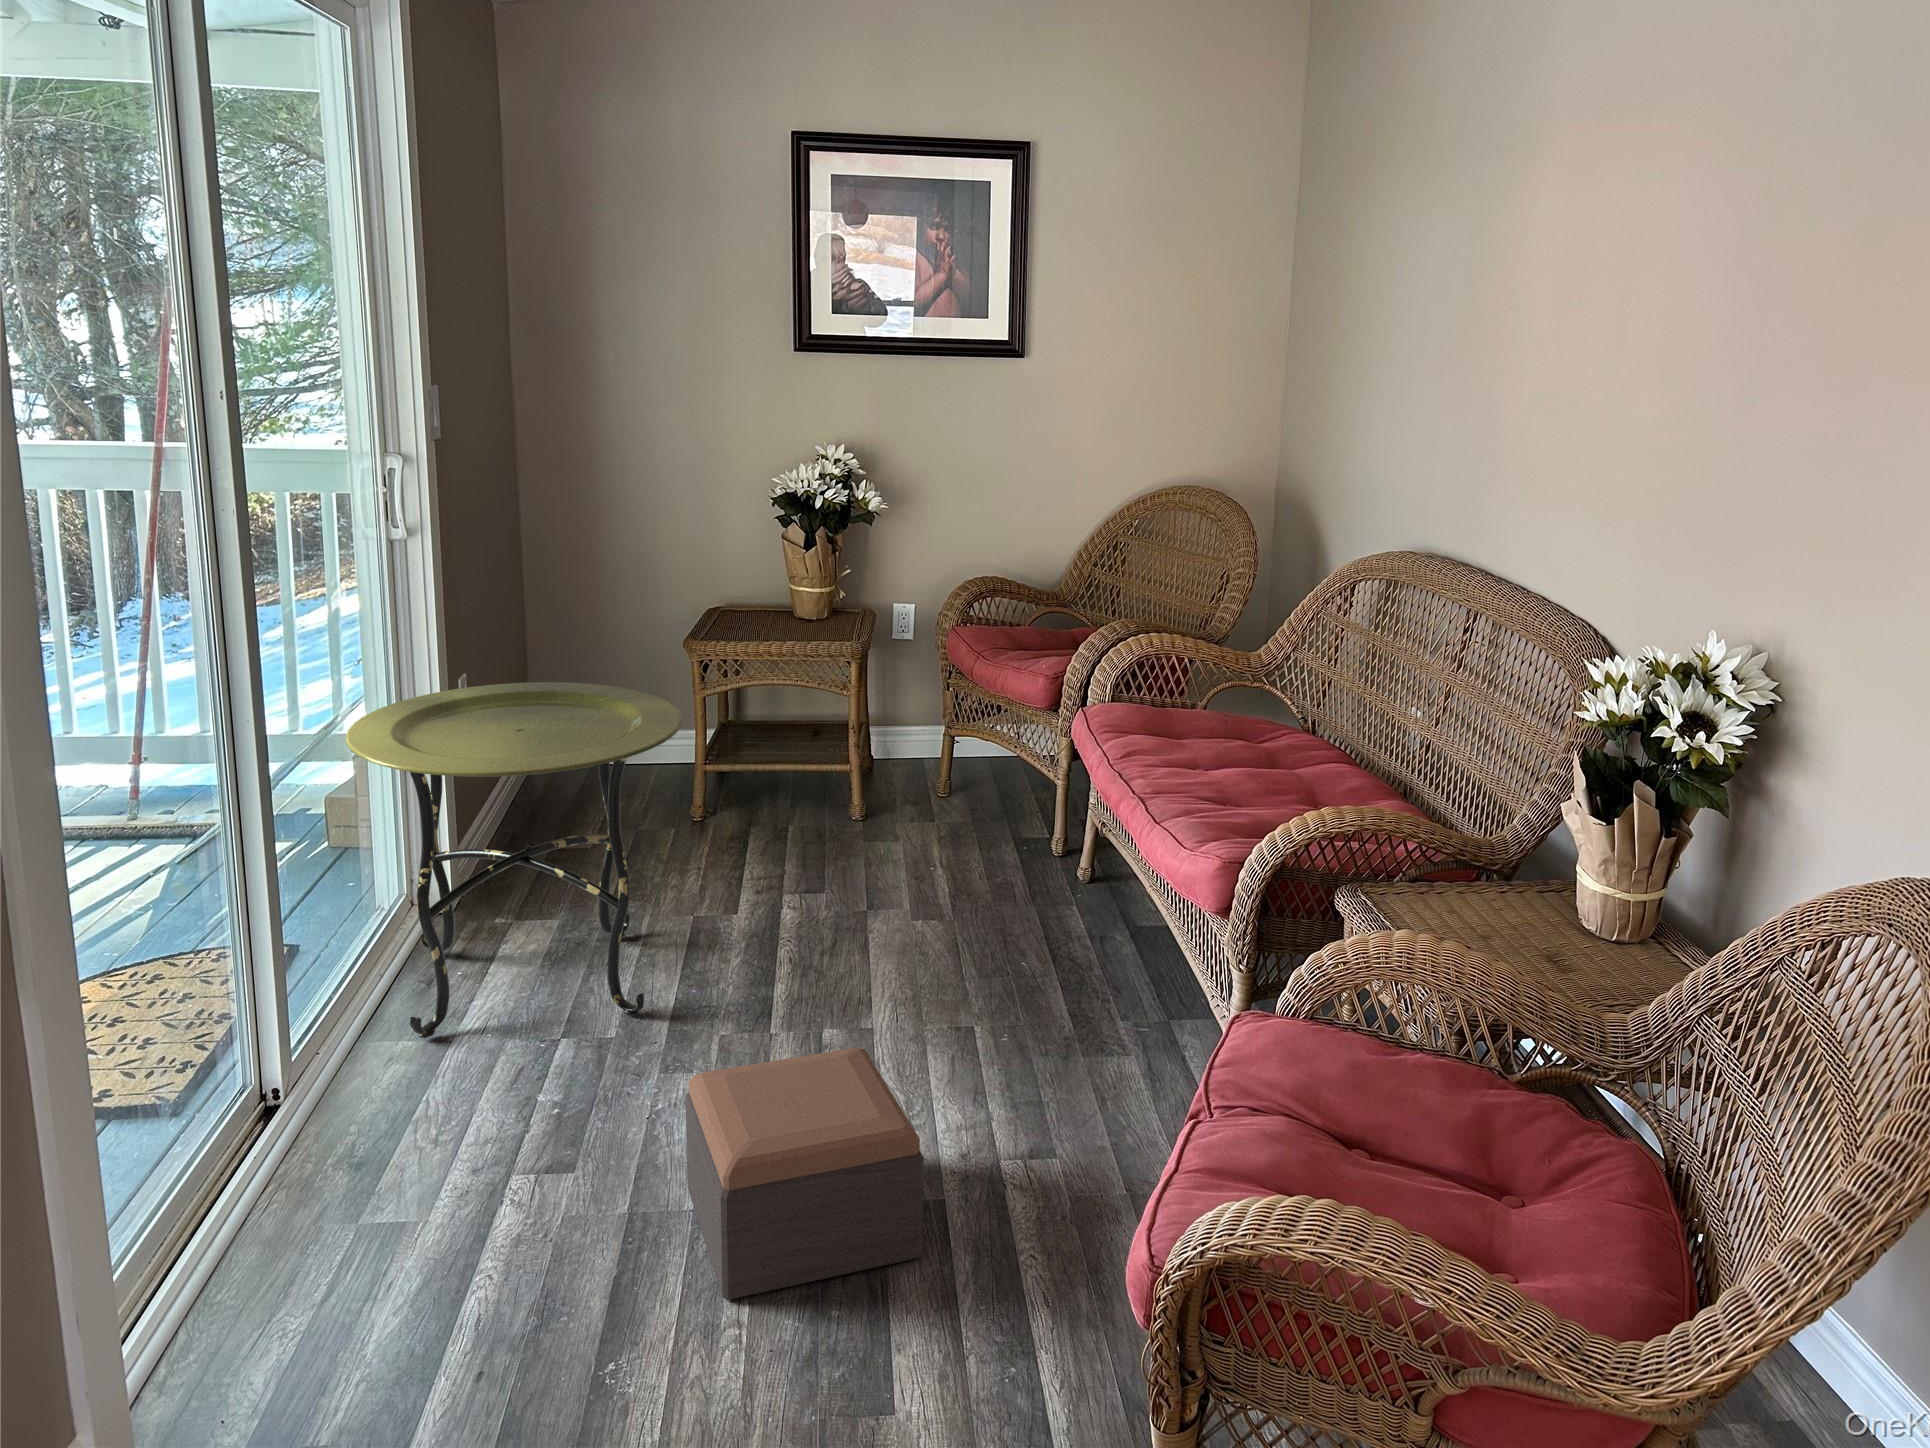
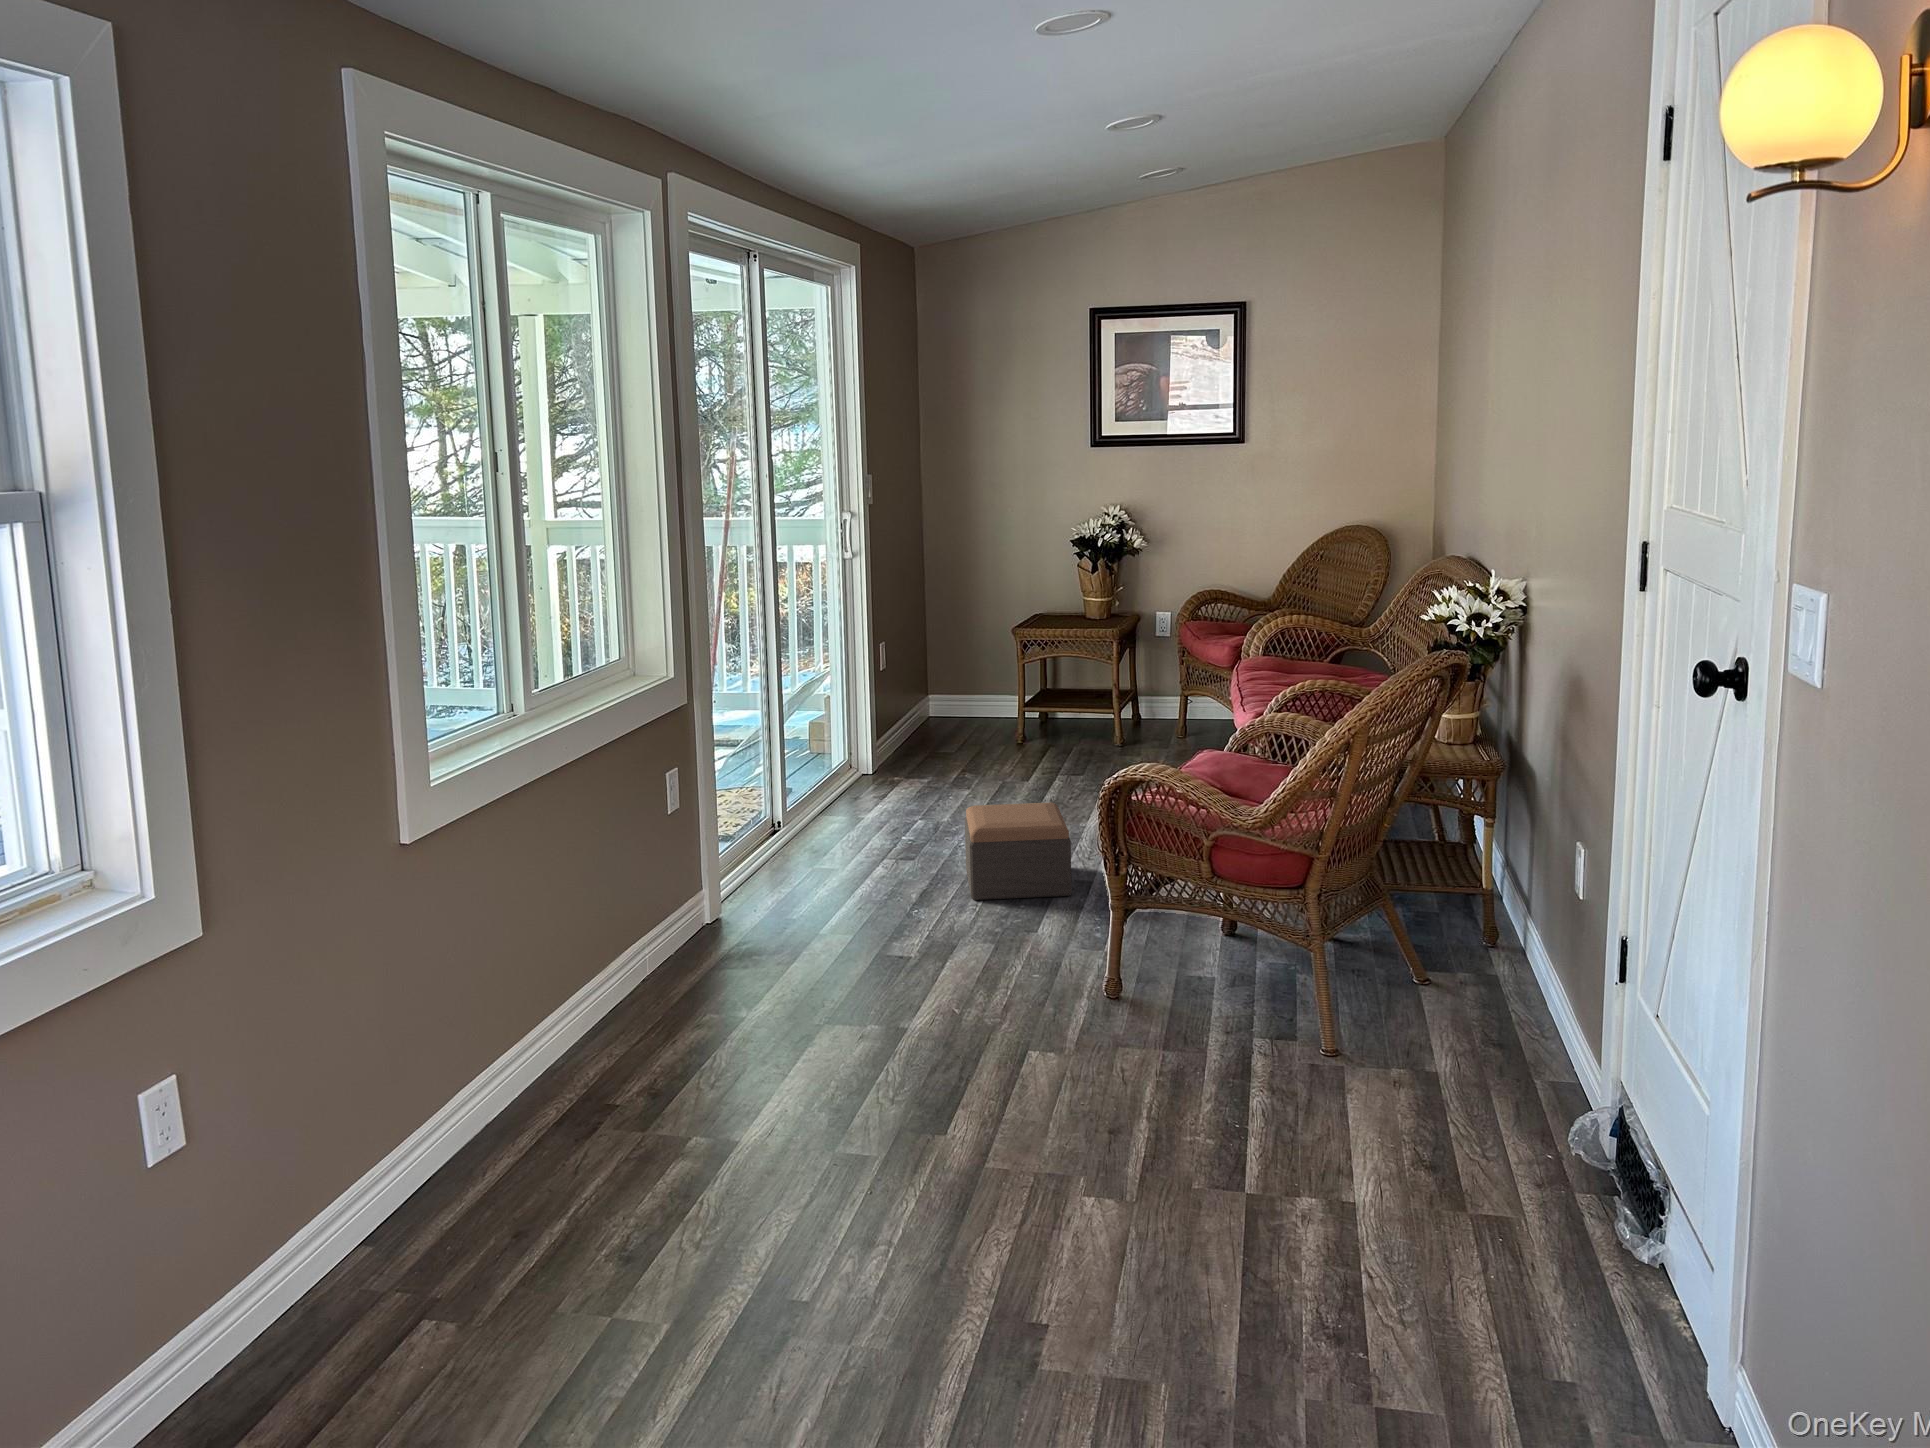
side table: present [346,682,683,1038] -> none [816,639,988,816]

